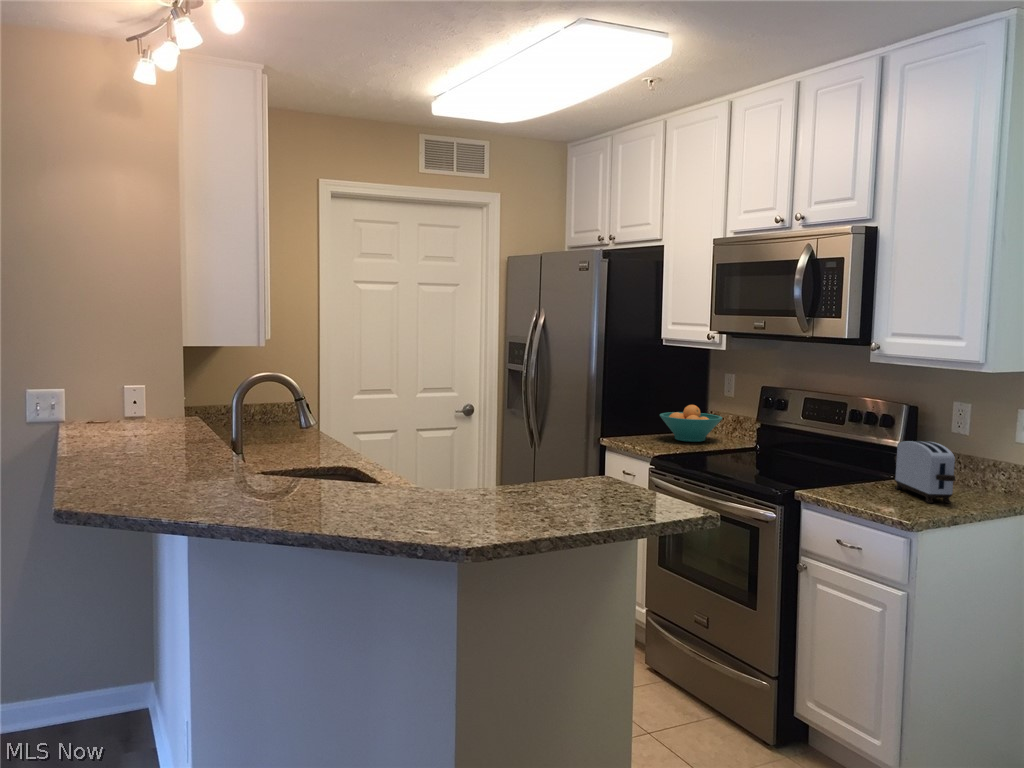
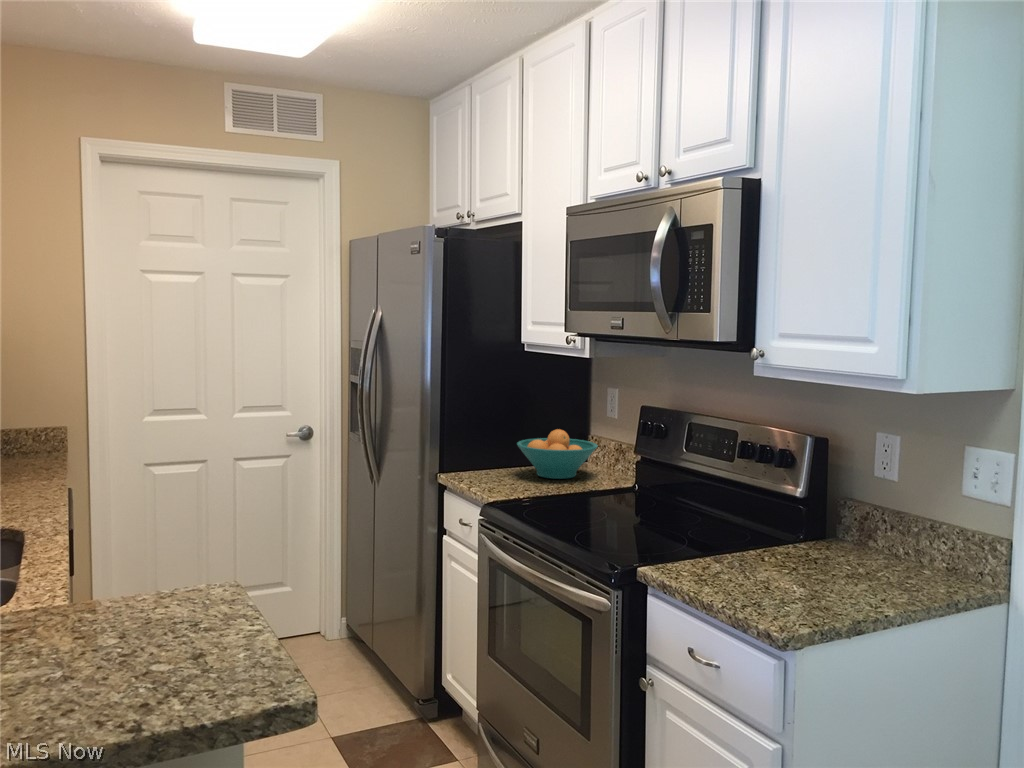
toaster: present [895,441,956,503] -> none [788,494,865,593]

